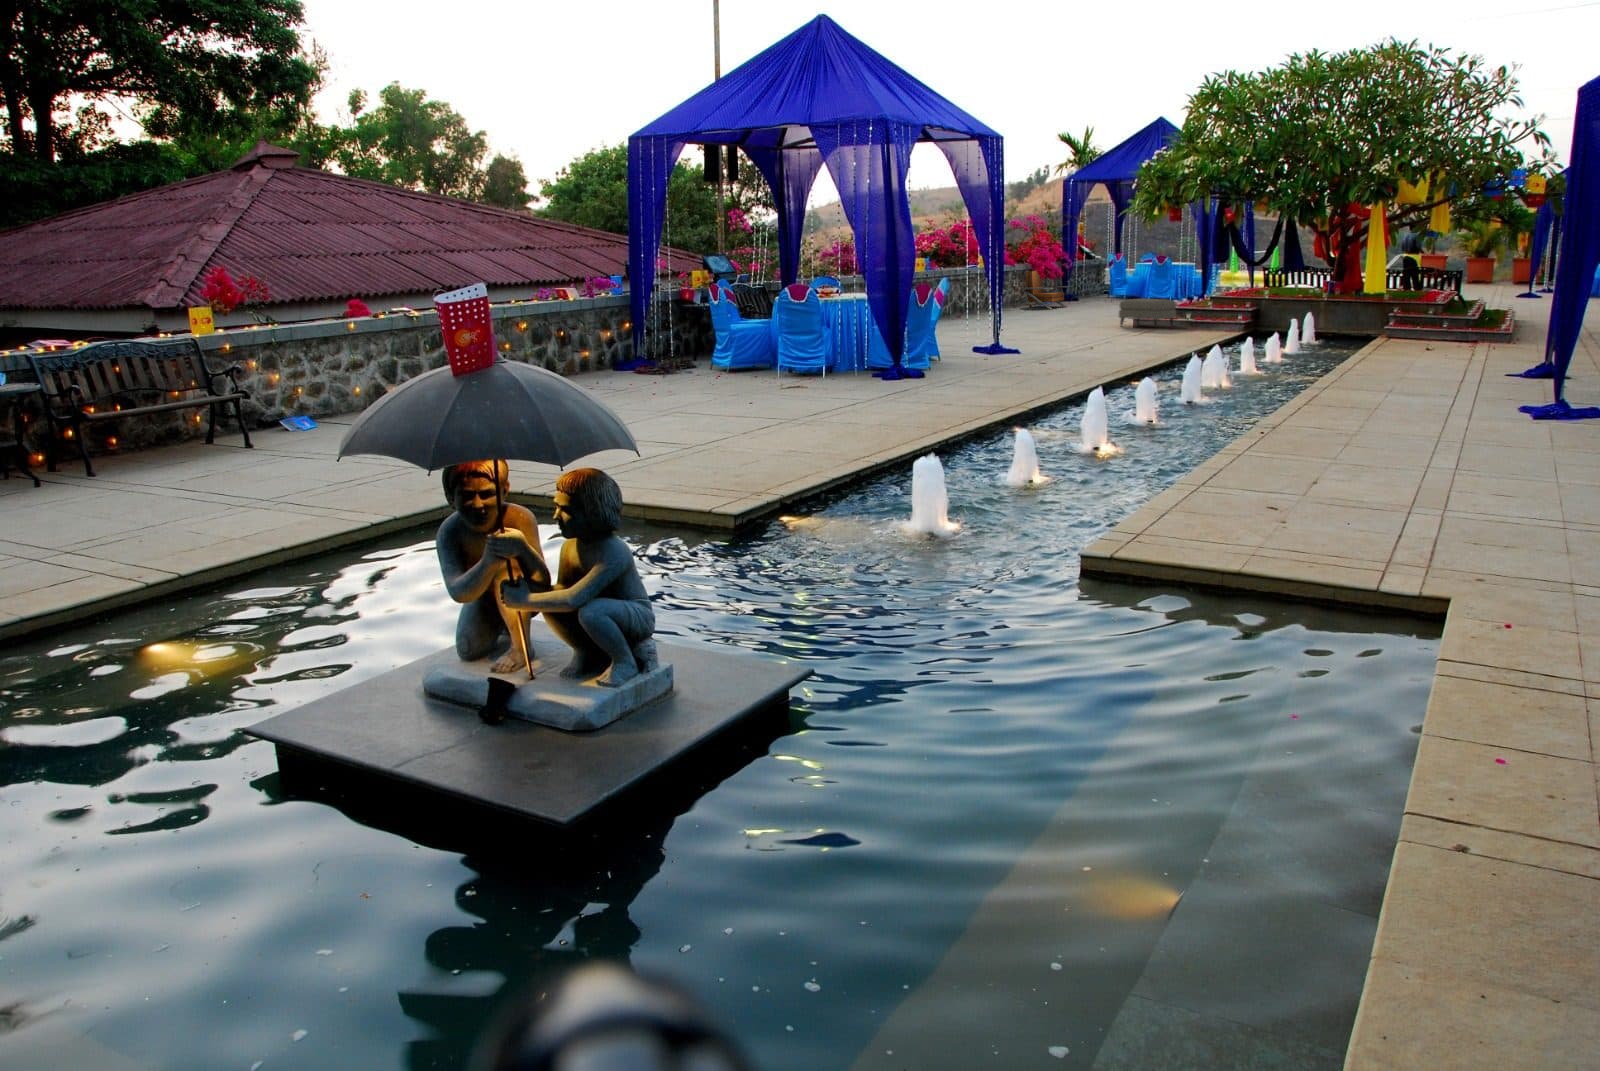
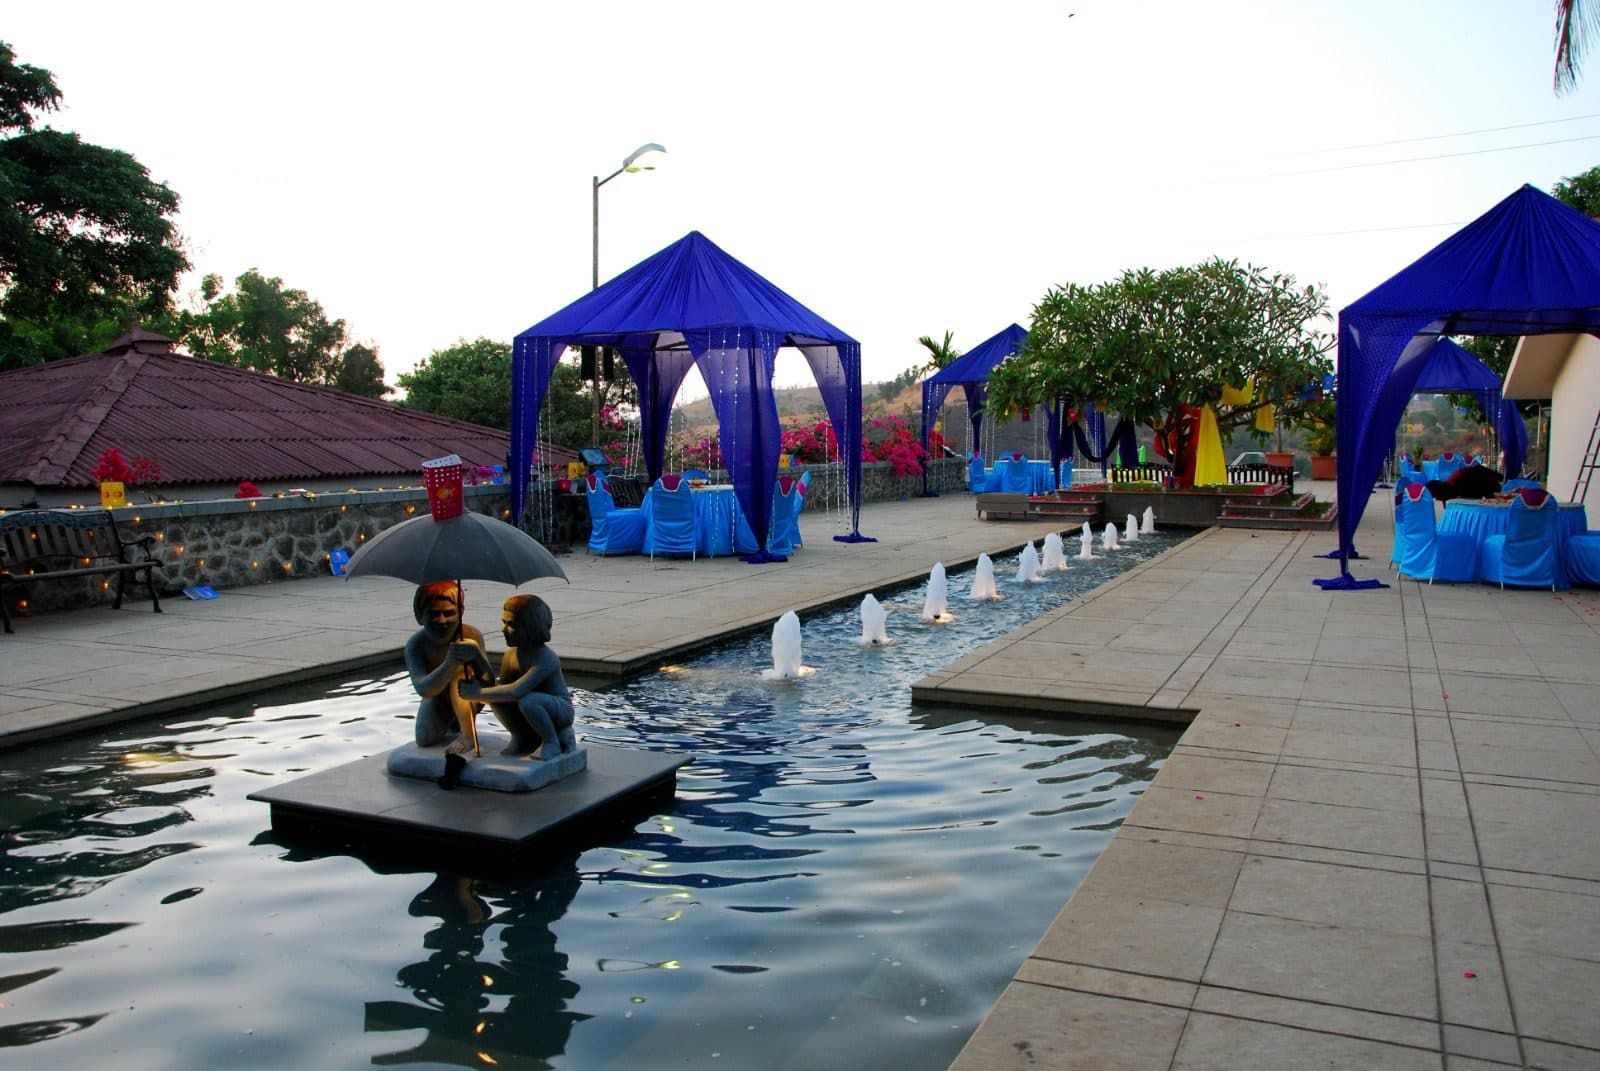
lounge chair: present [1020,271,1067,310] -> none [883,465,929,504]

